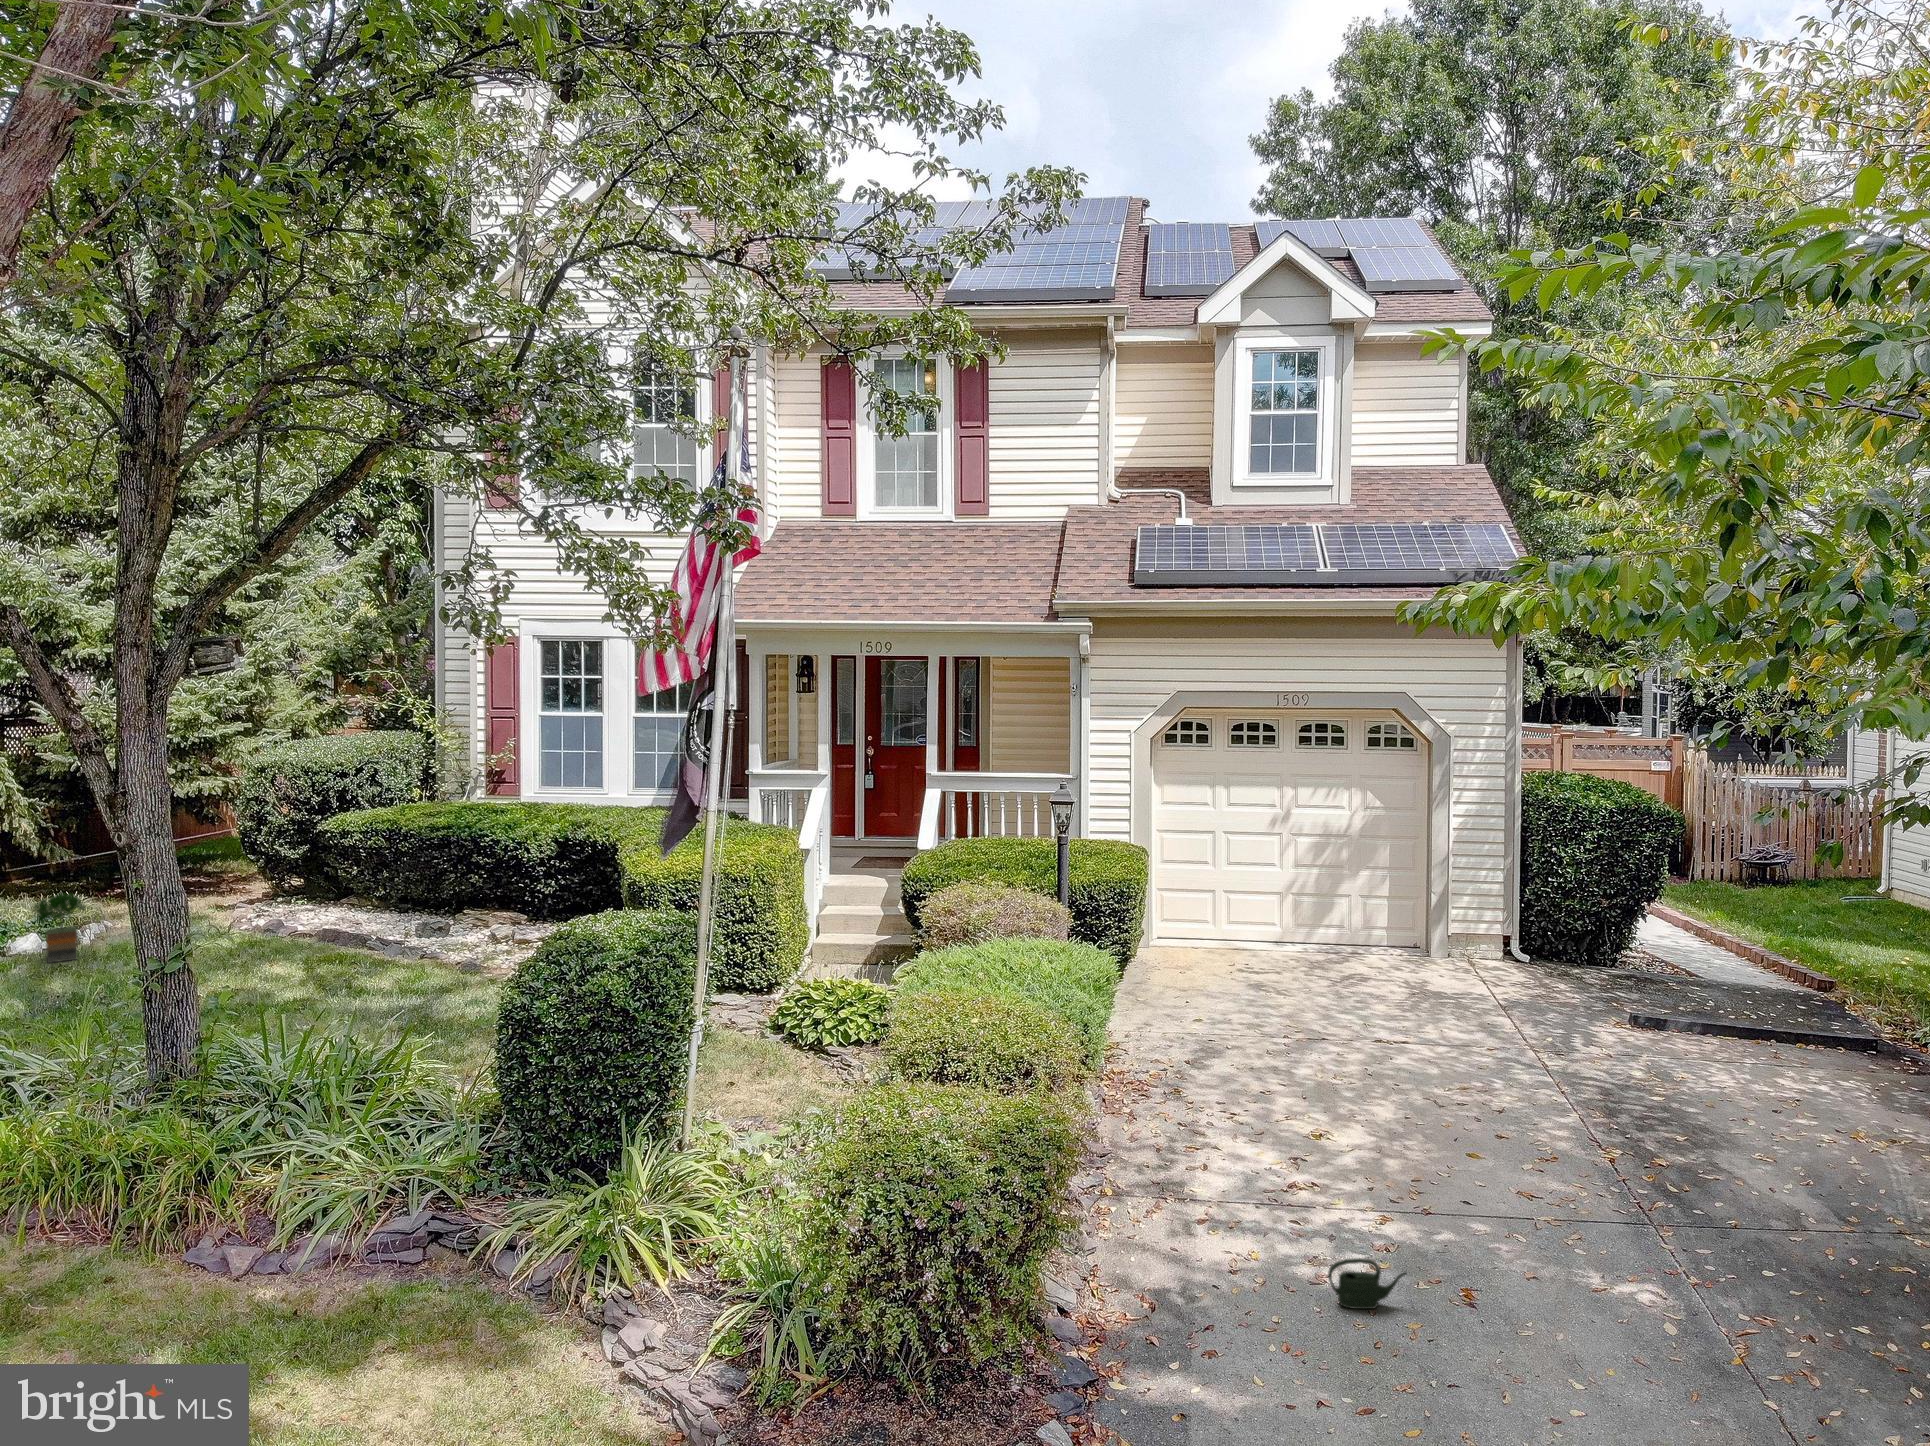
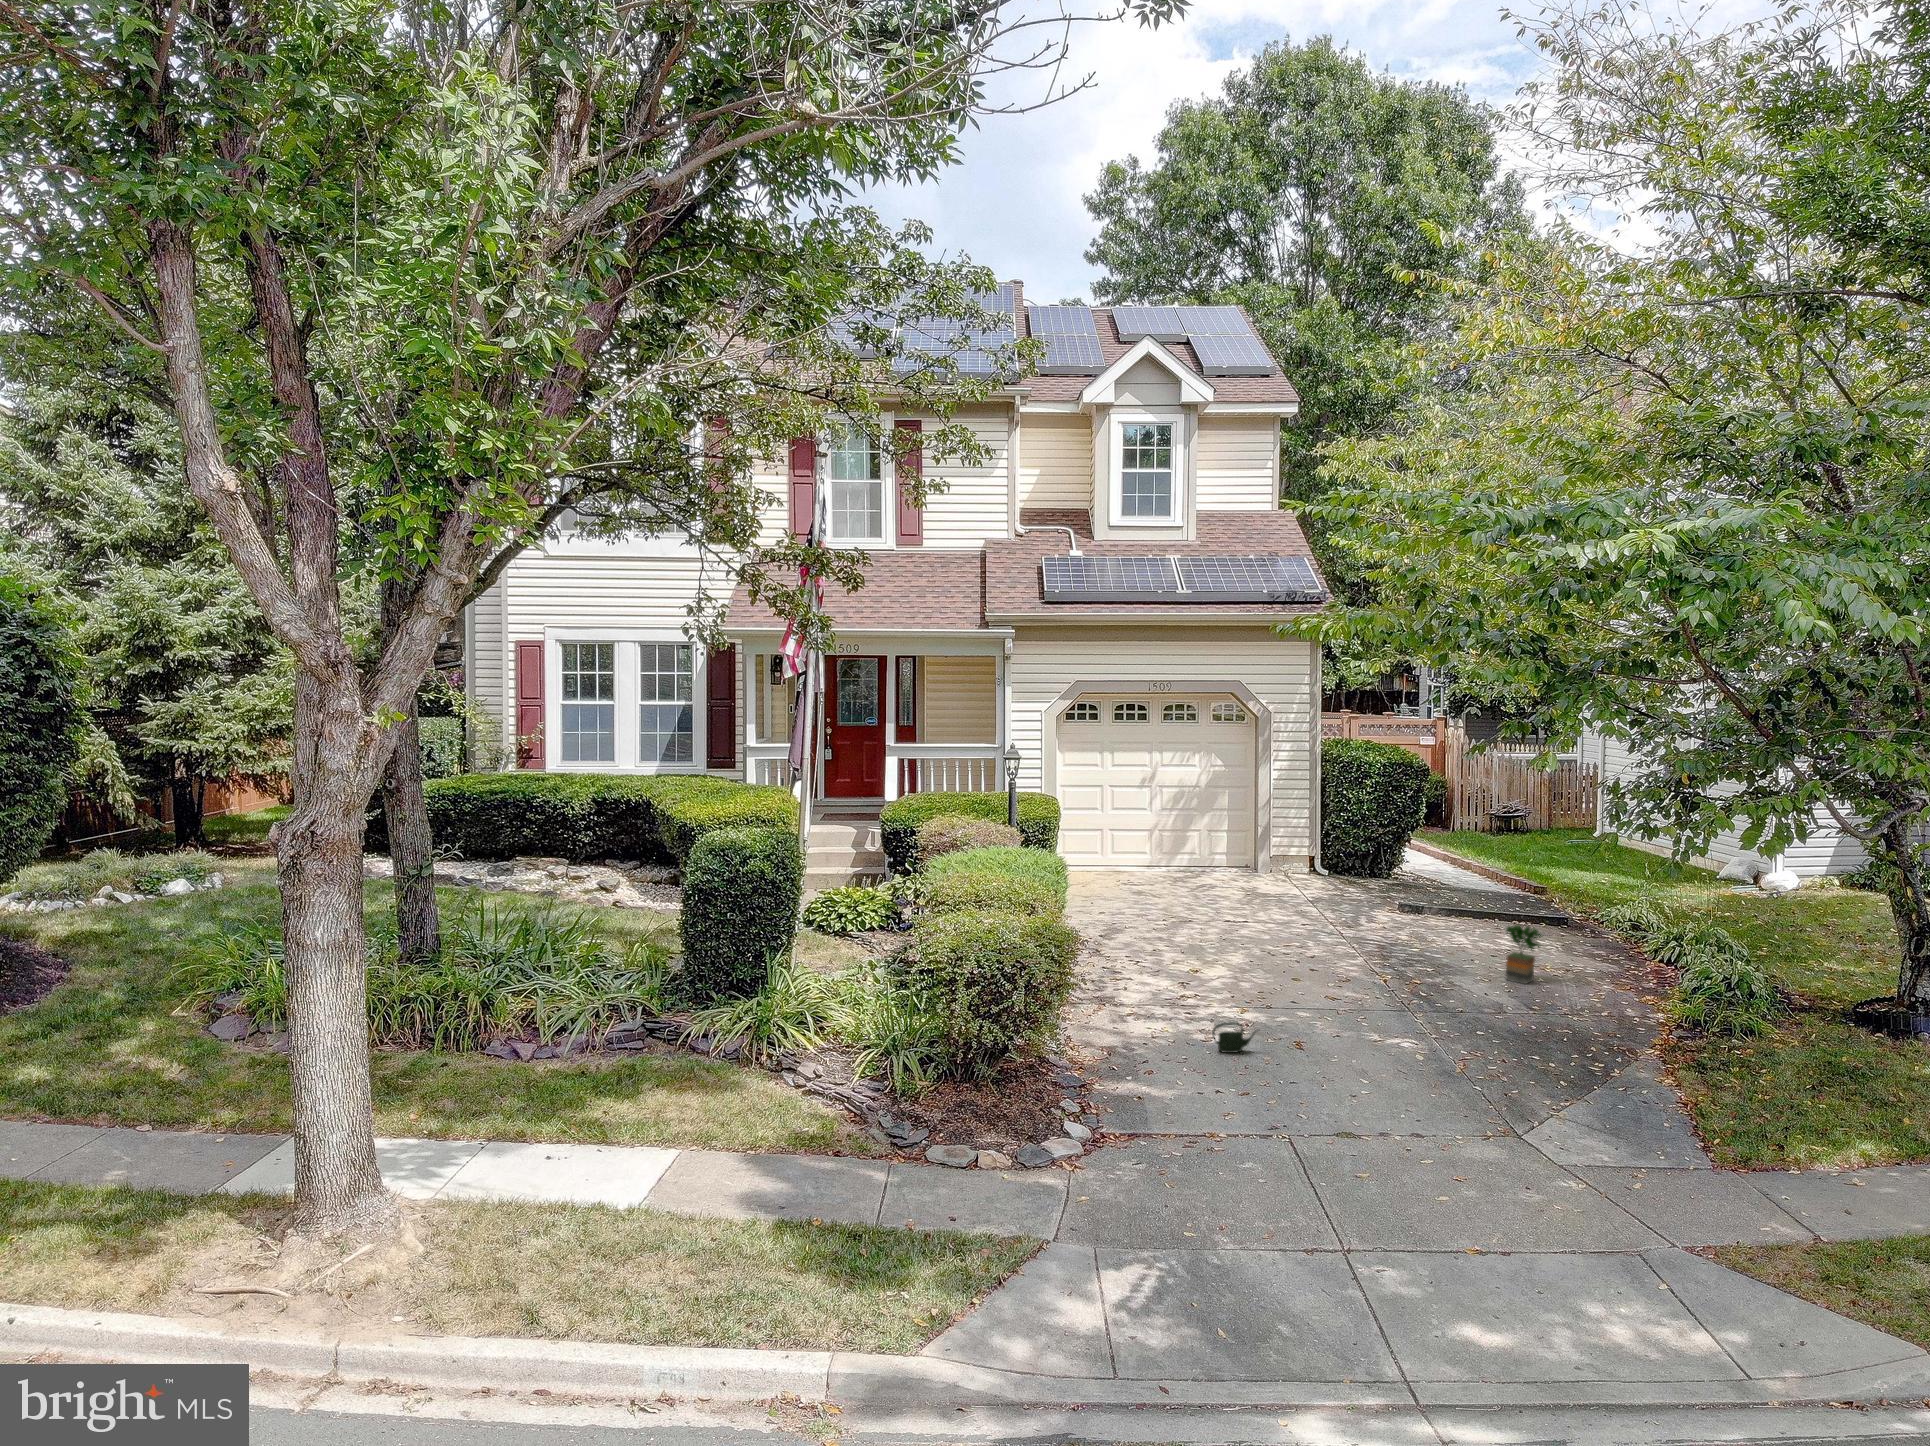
potted tree: present [34,893,89,963] -> present [1505,925,1543,984]

